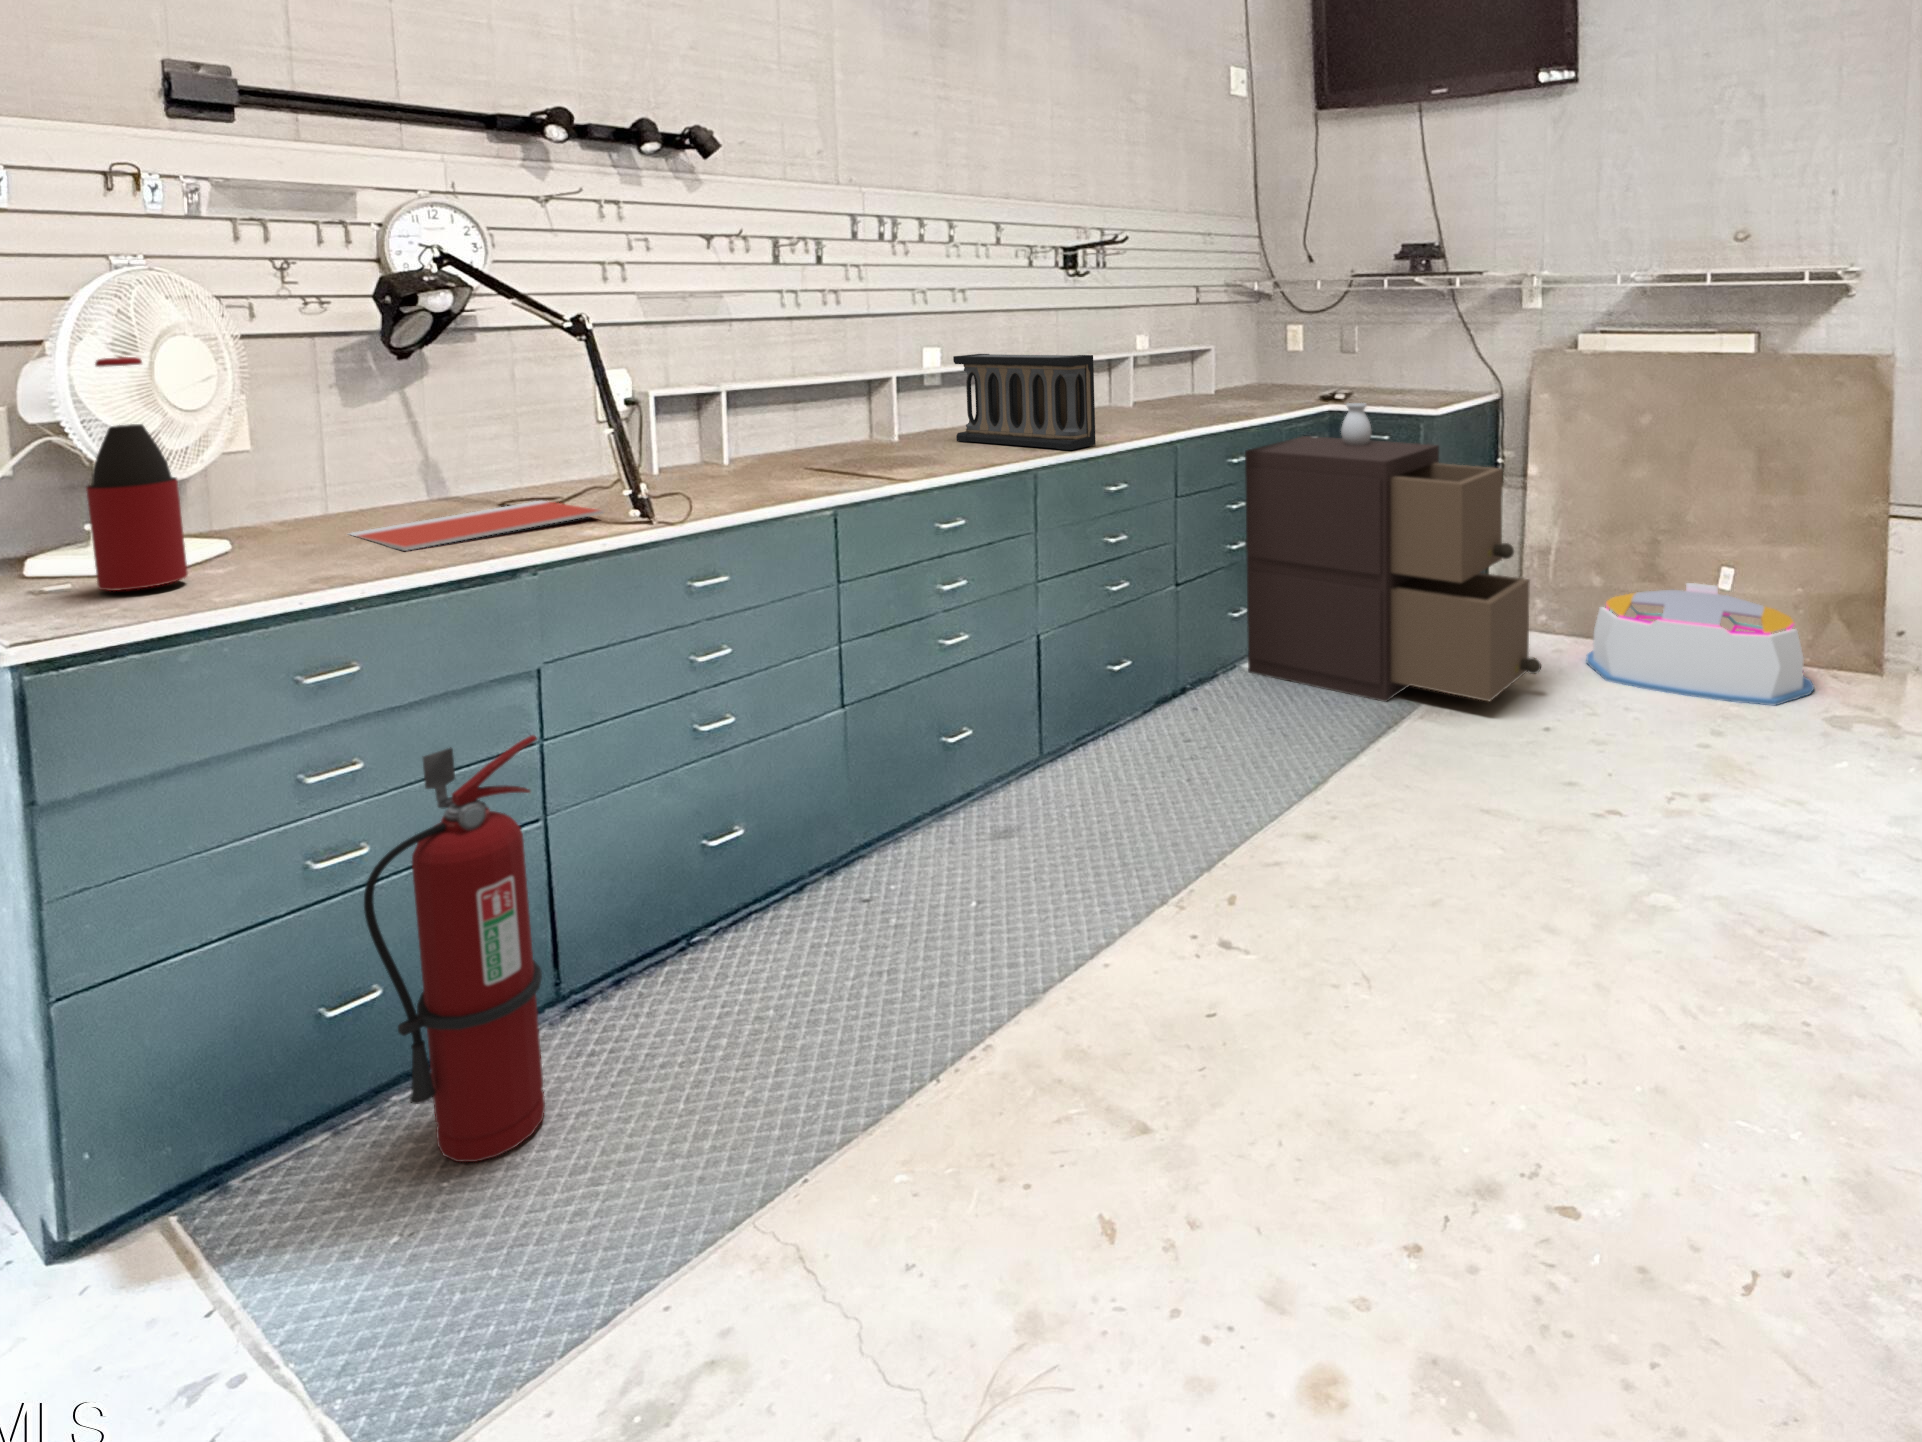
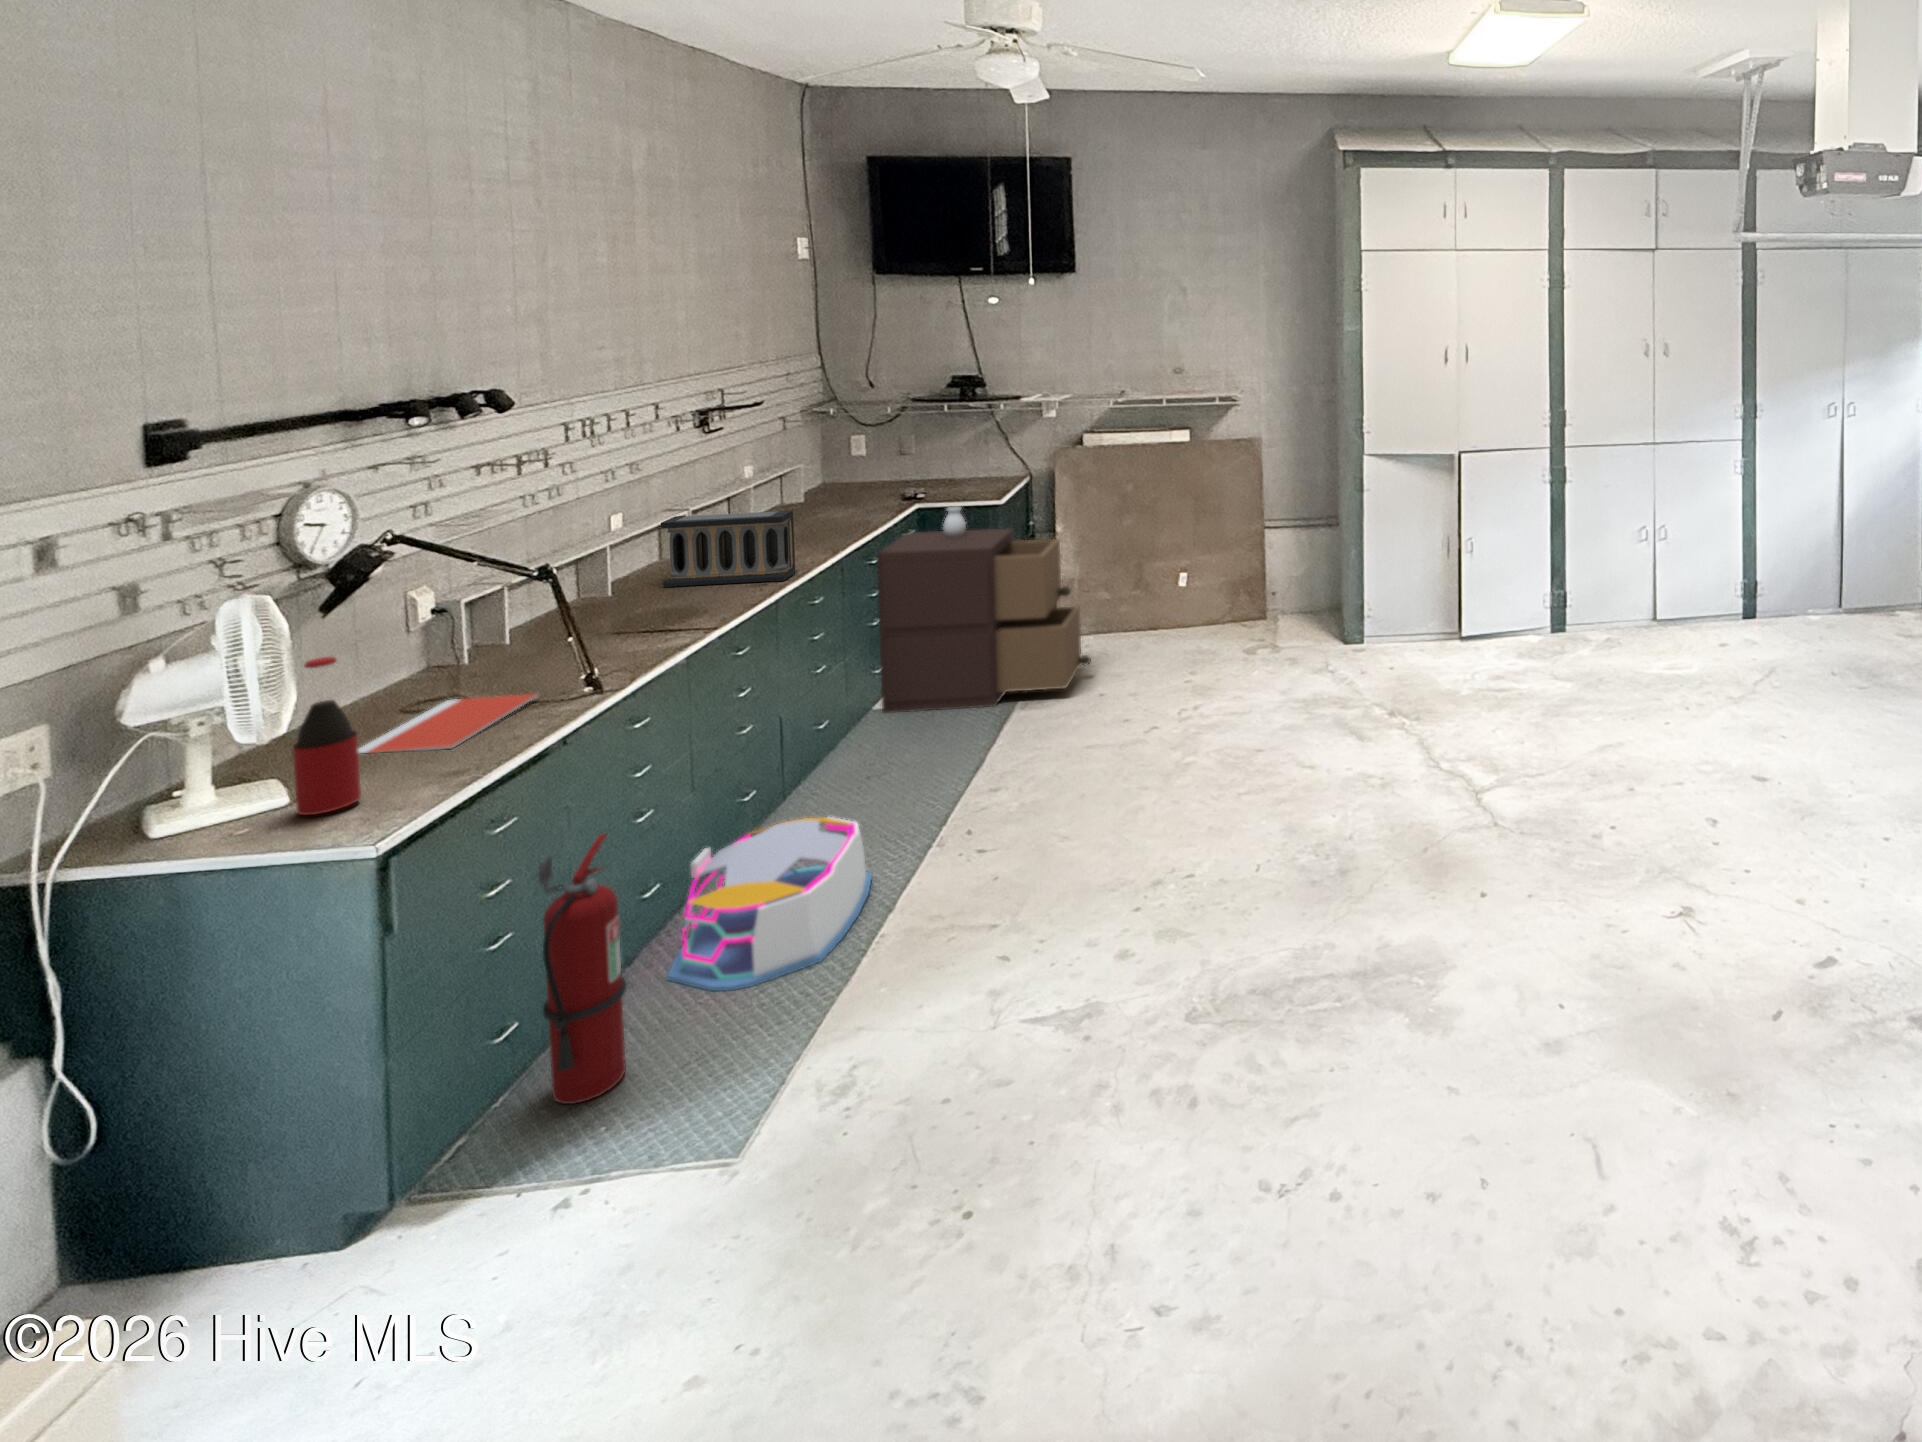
storage bin: present [1586,583,1814,705] -> present [667,817,872,991]

